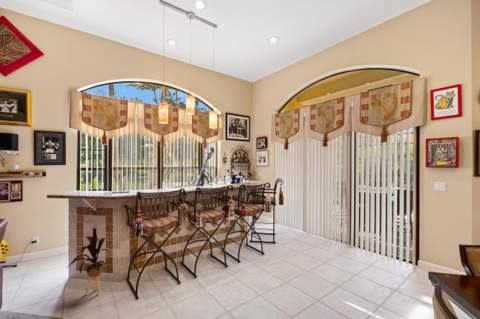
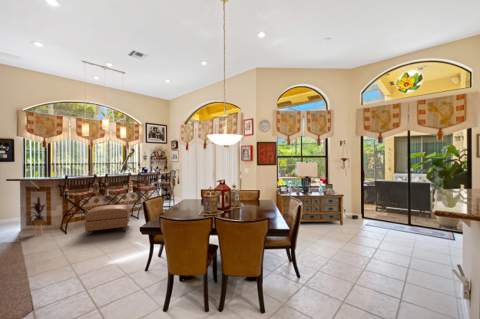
ottoman: none [172,242,244,308] -> present [85,205,130,236]

